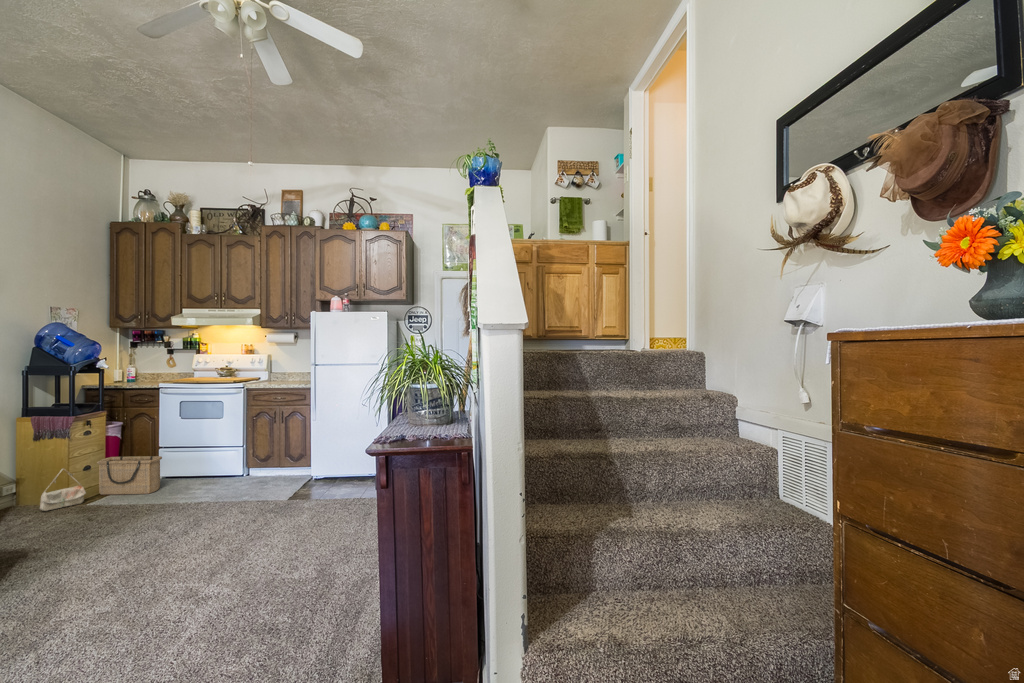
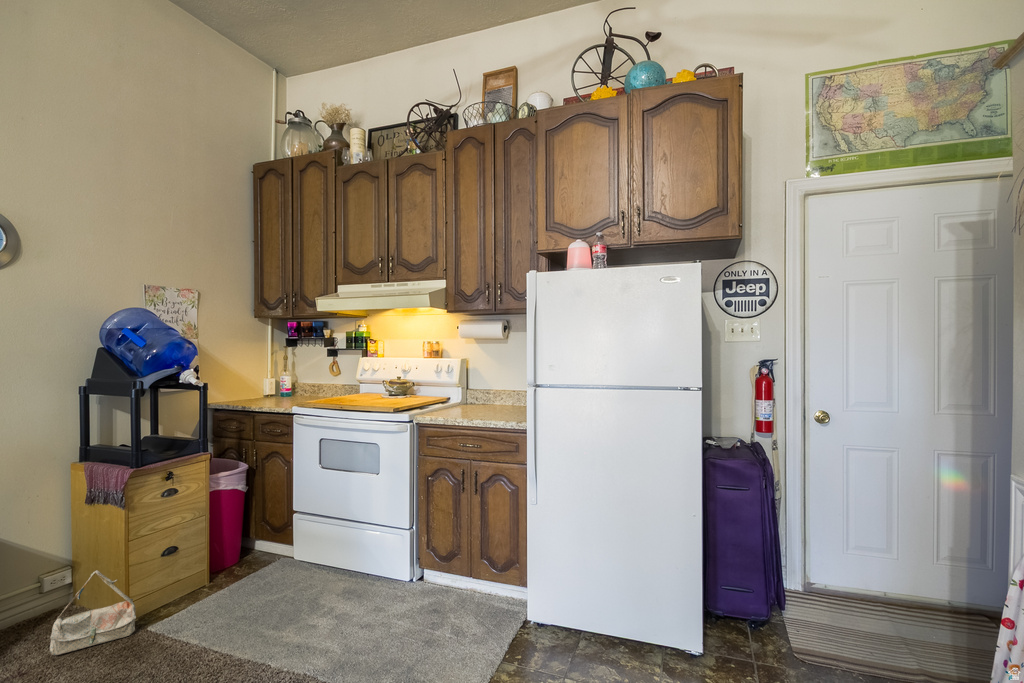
basket: present [97,456,162,495] -> none [176,535,272,623]

